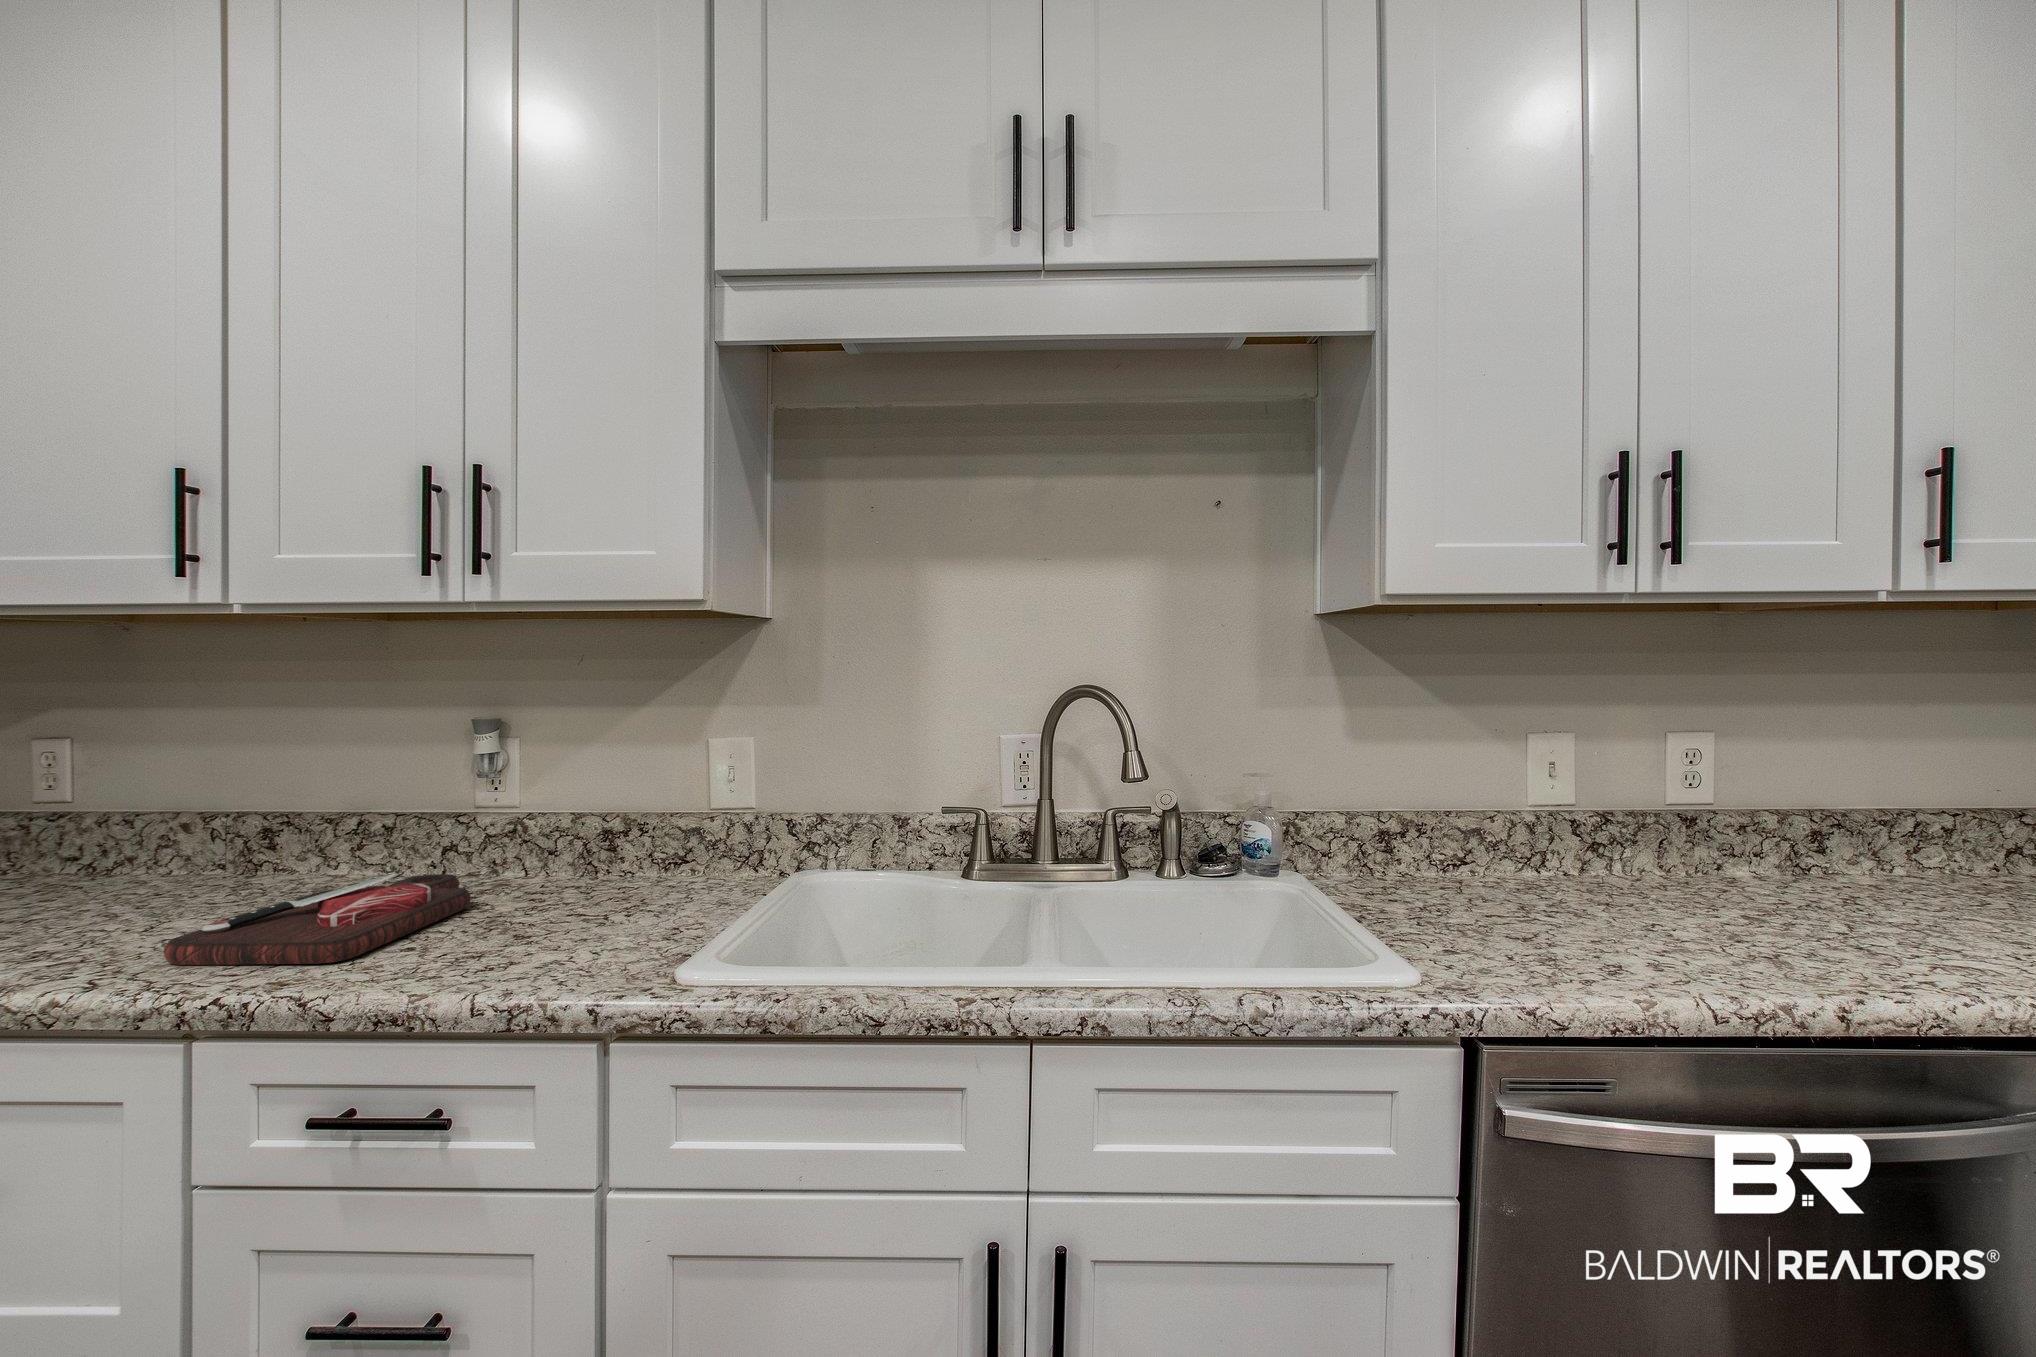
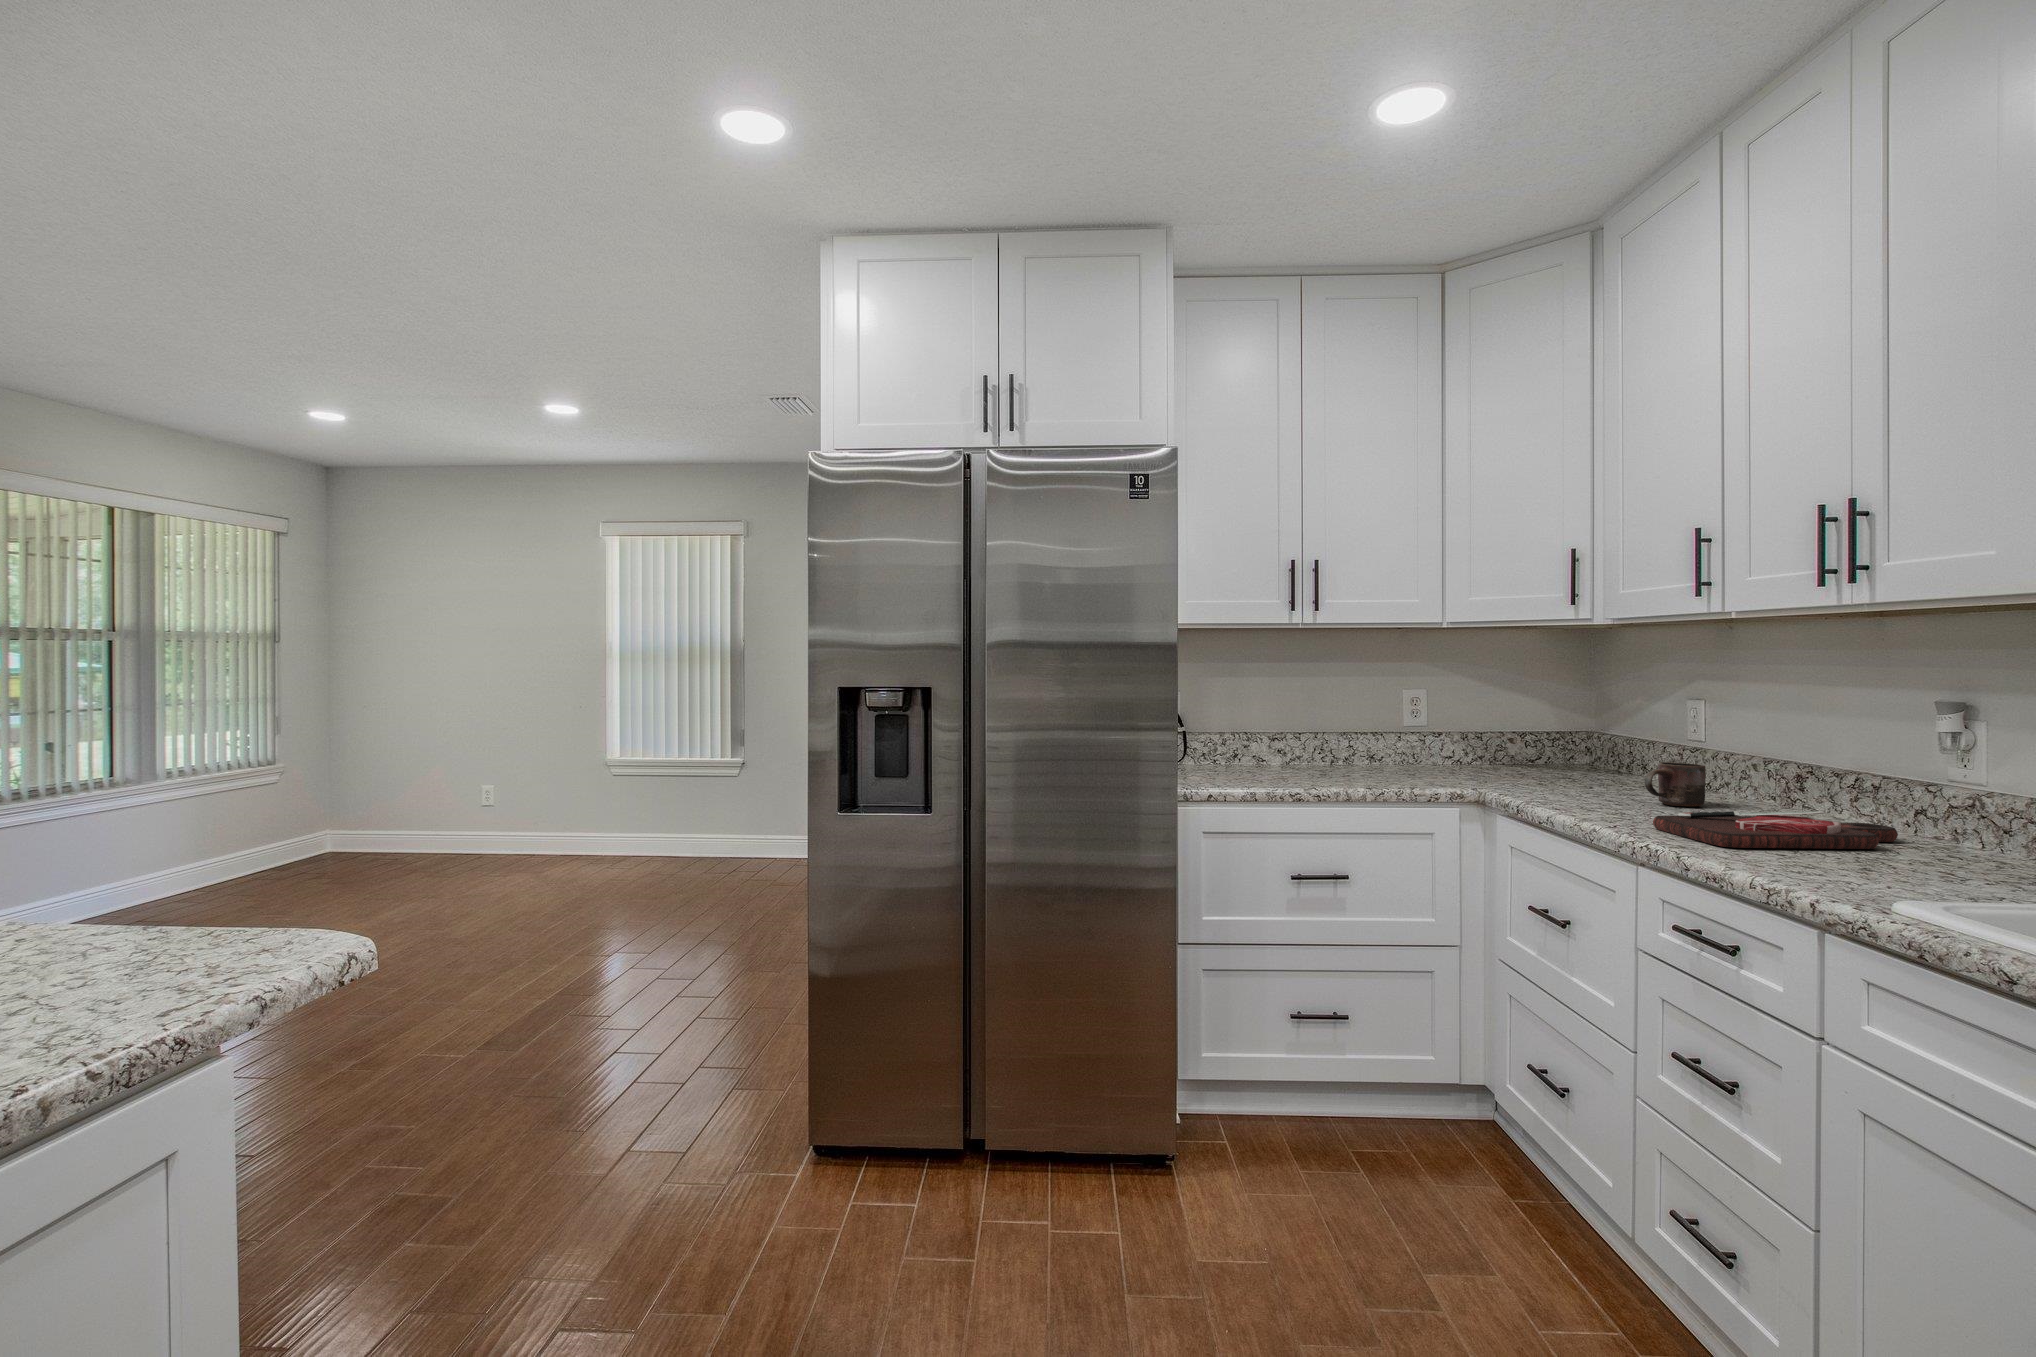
mug: none [51,837,151,915] -> present [1644,762,1706,807]

